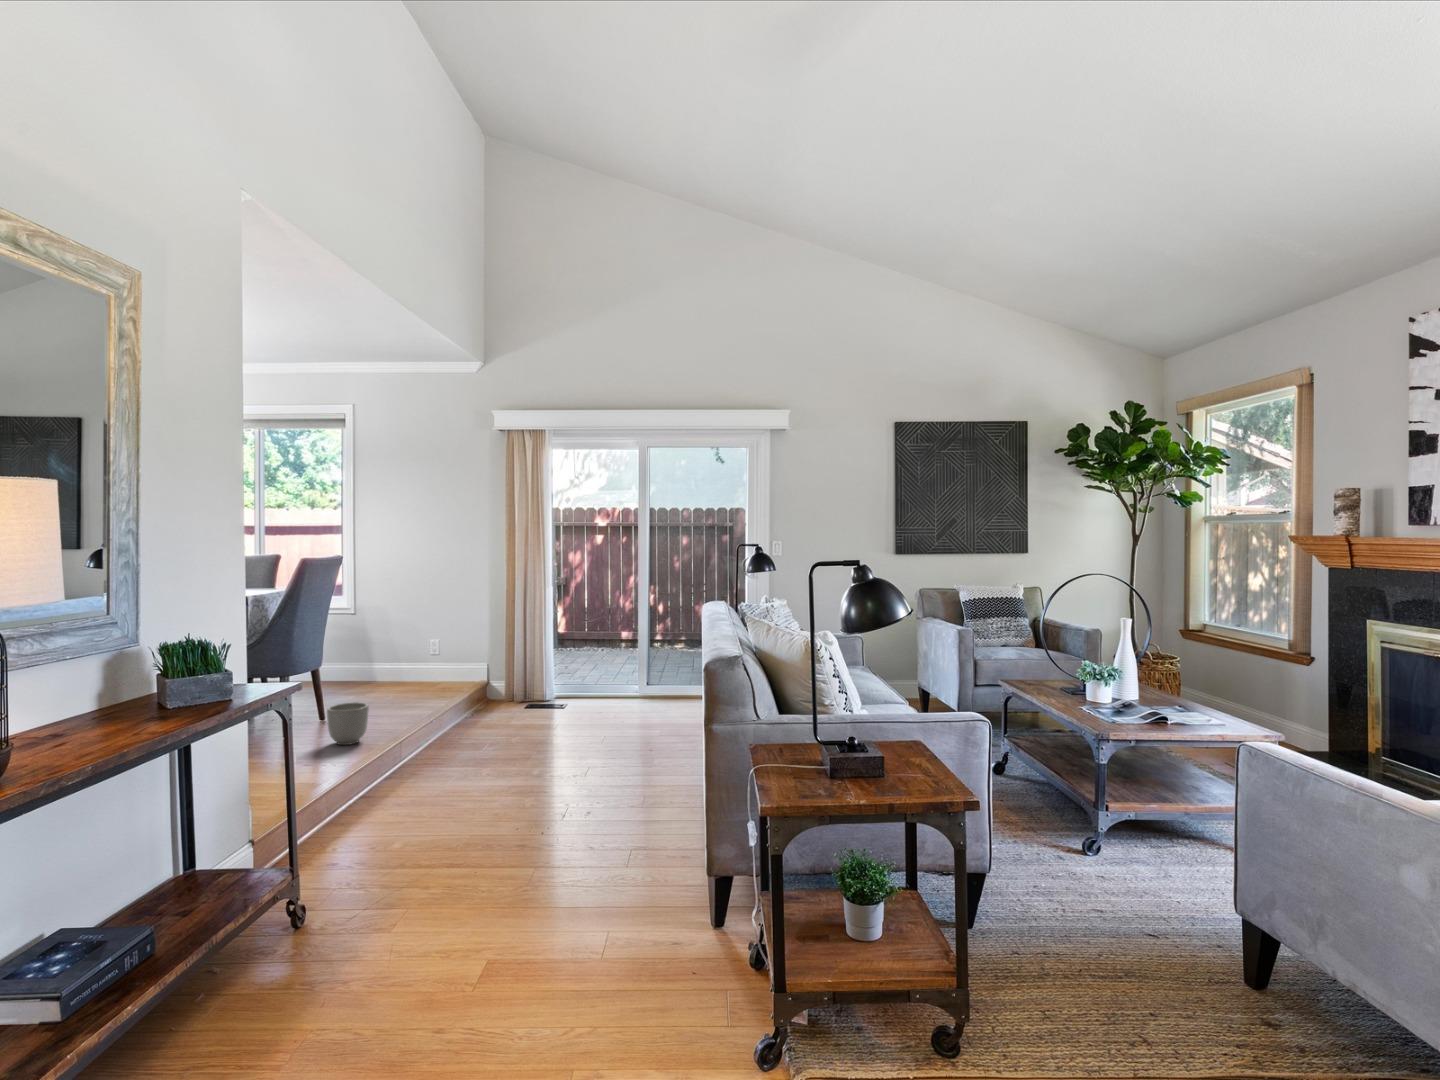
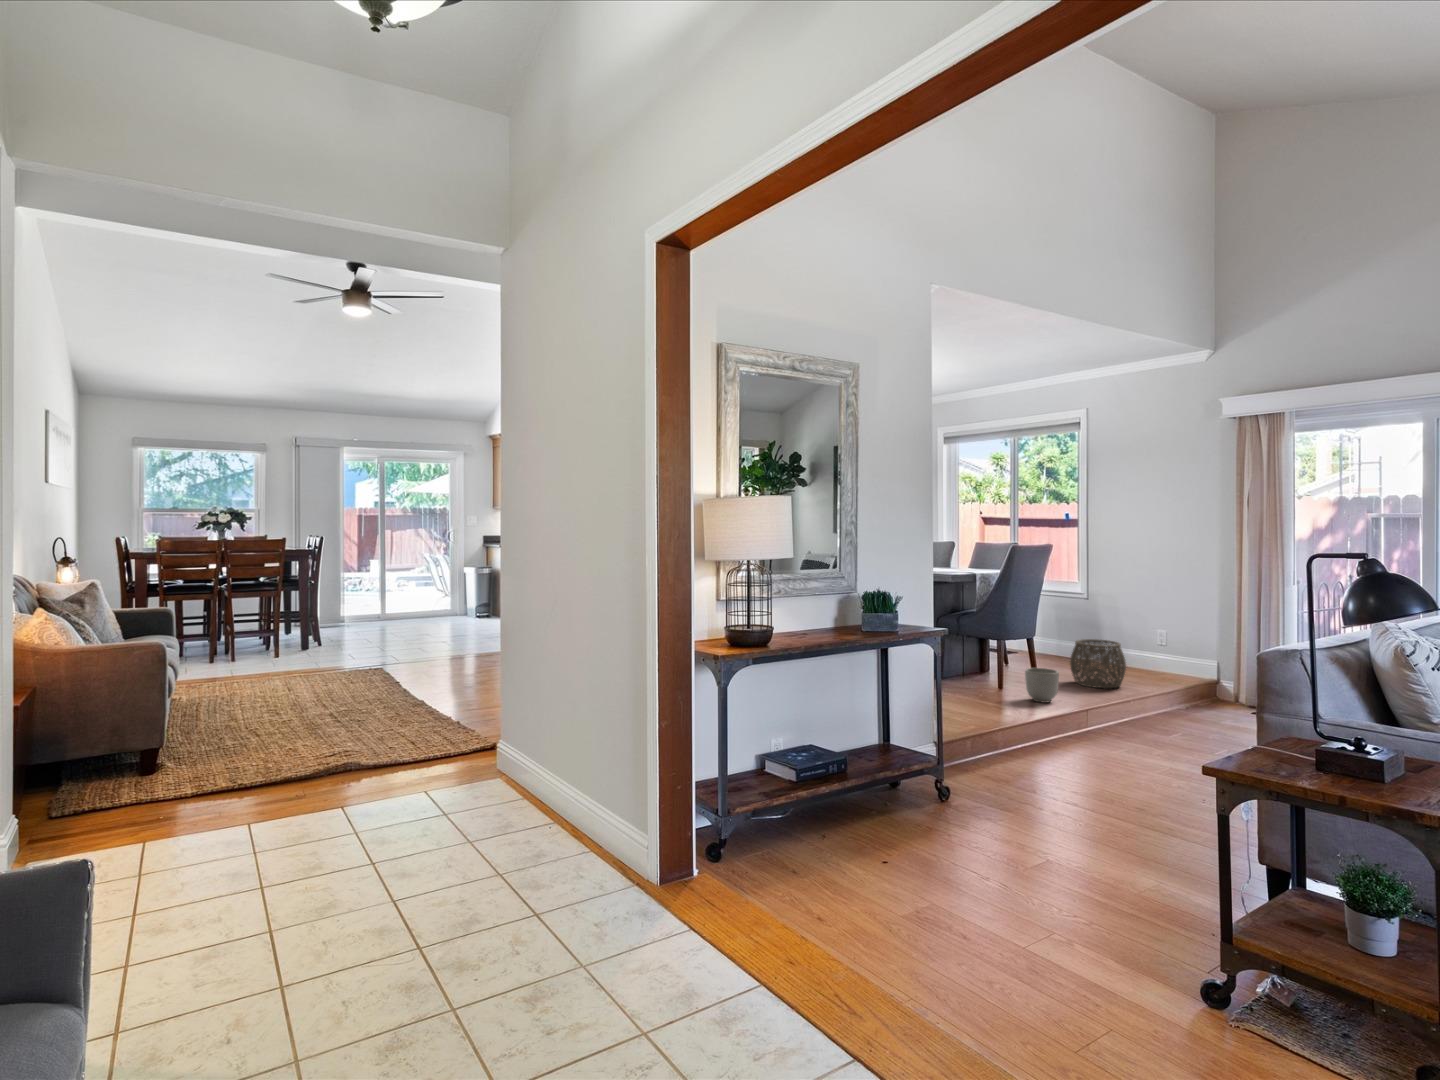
woven basket: none [359,658,420,714] -> present [1070,639,1126,689]

